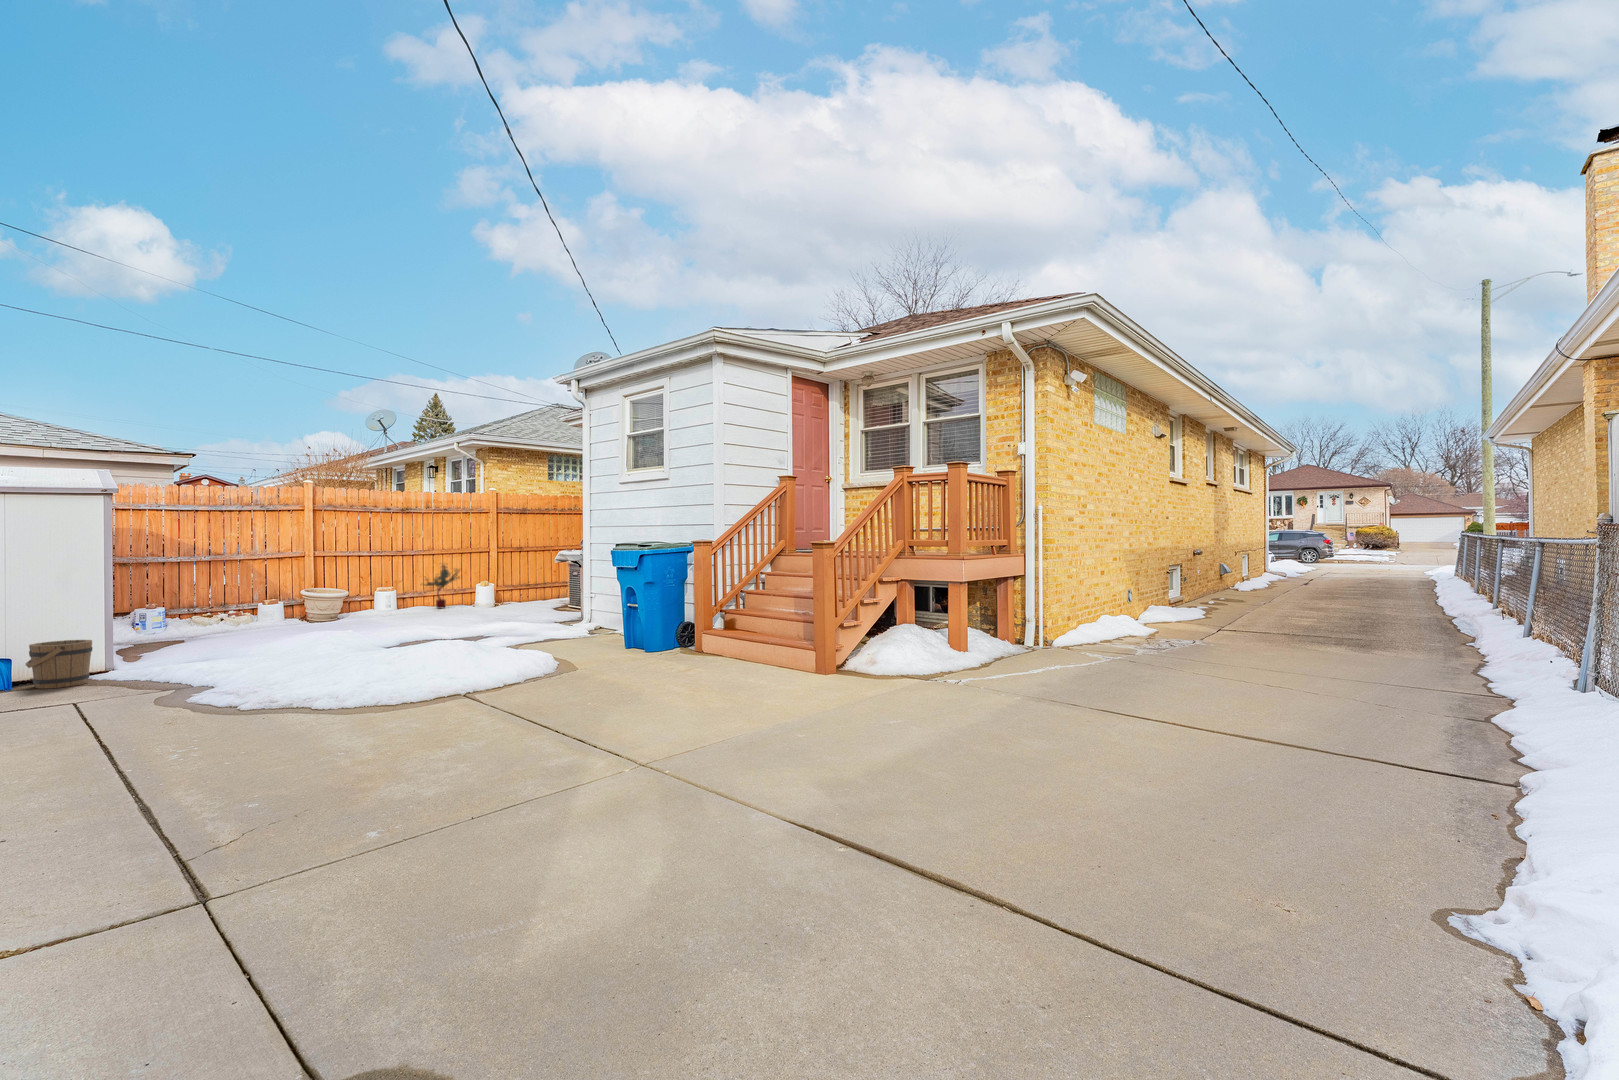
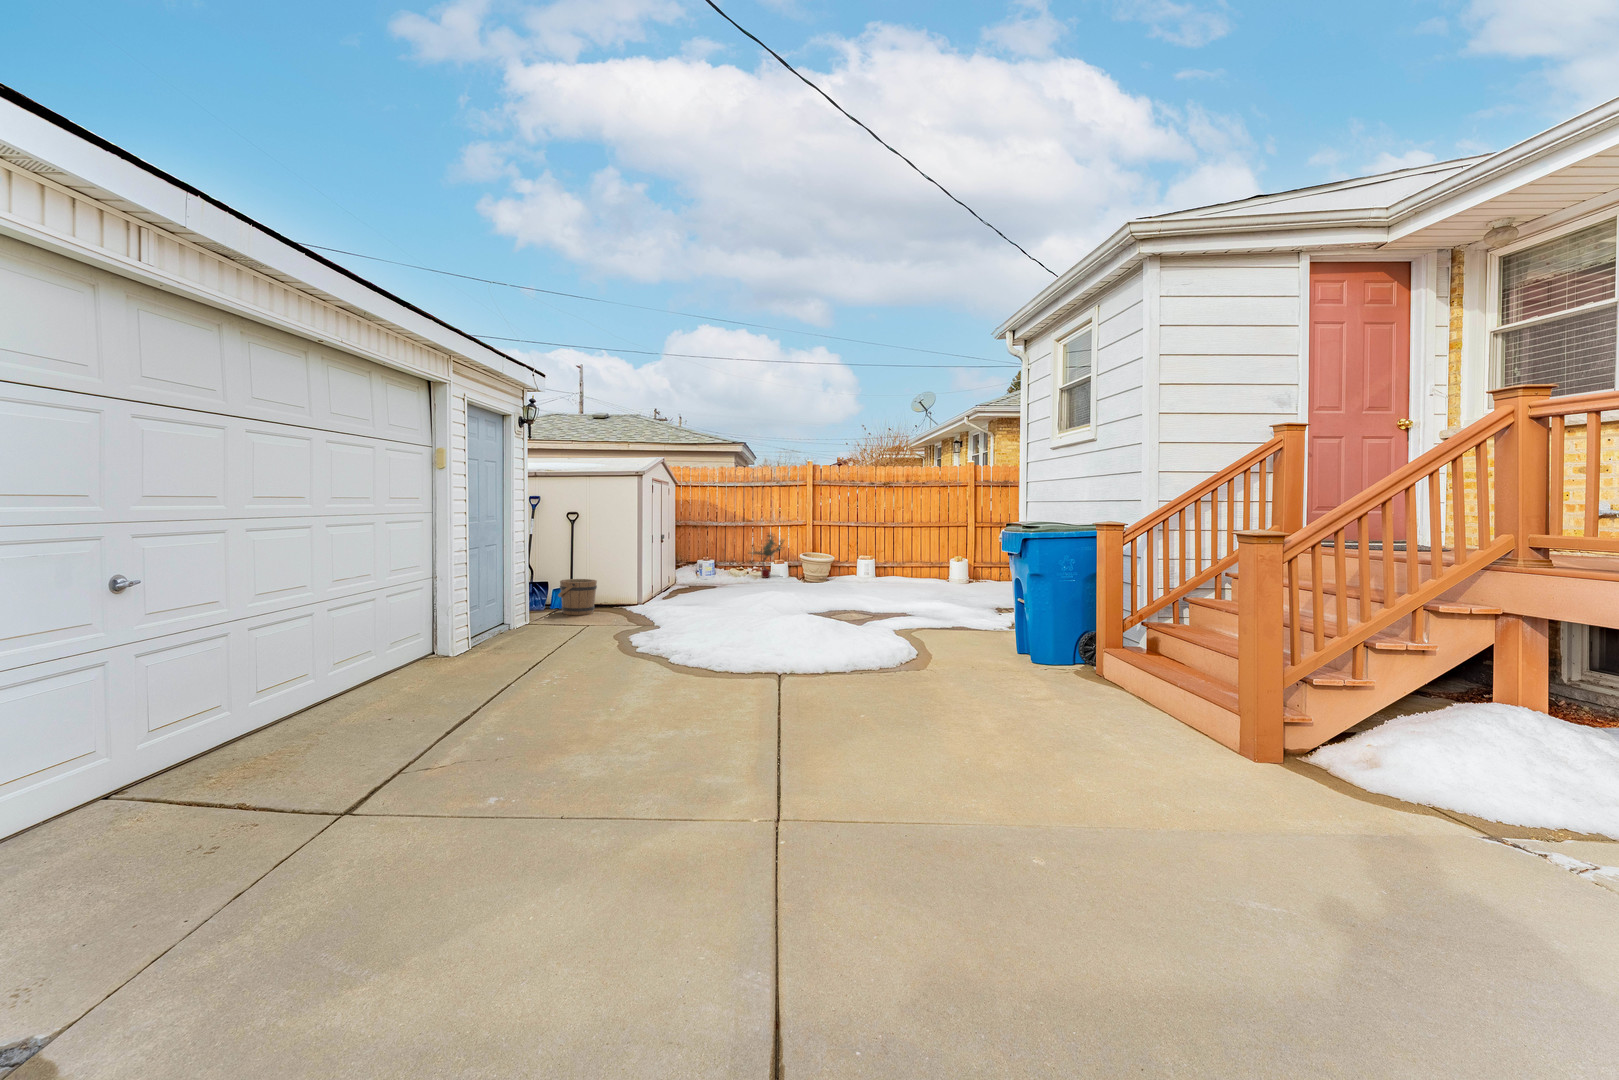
potted tree: present [425,565,460,609] -> present [748,535,784,578]

